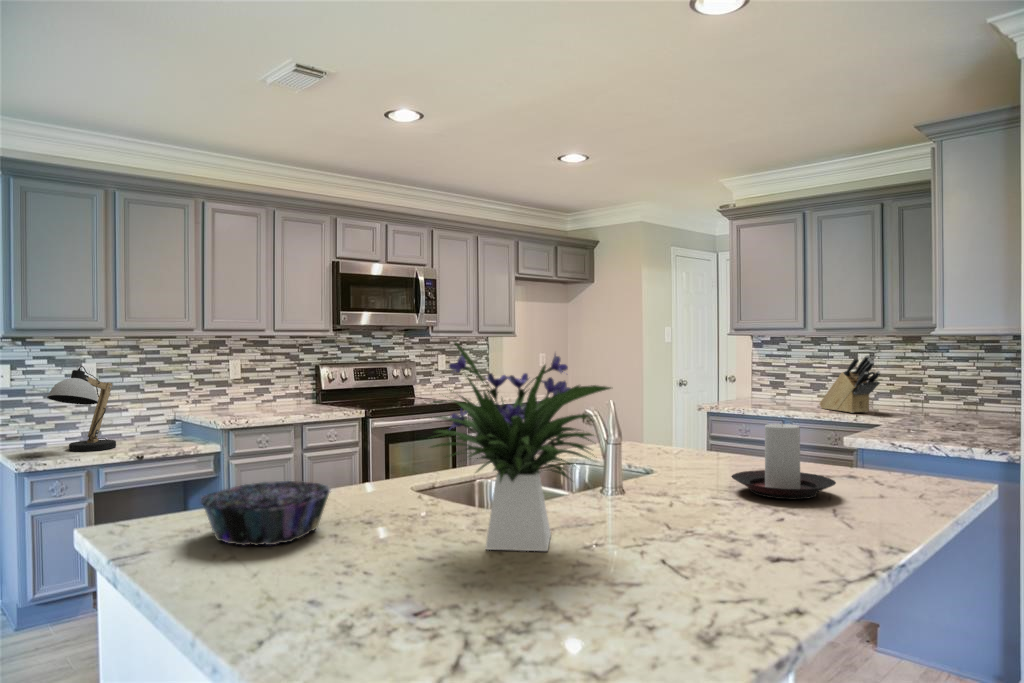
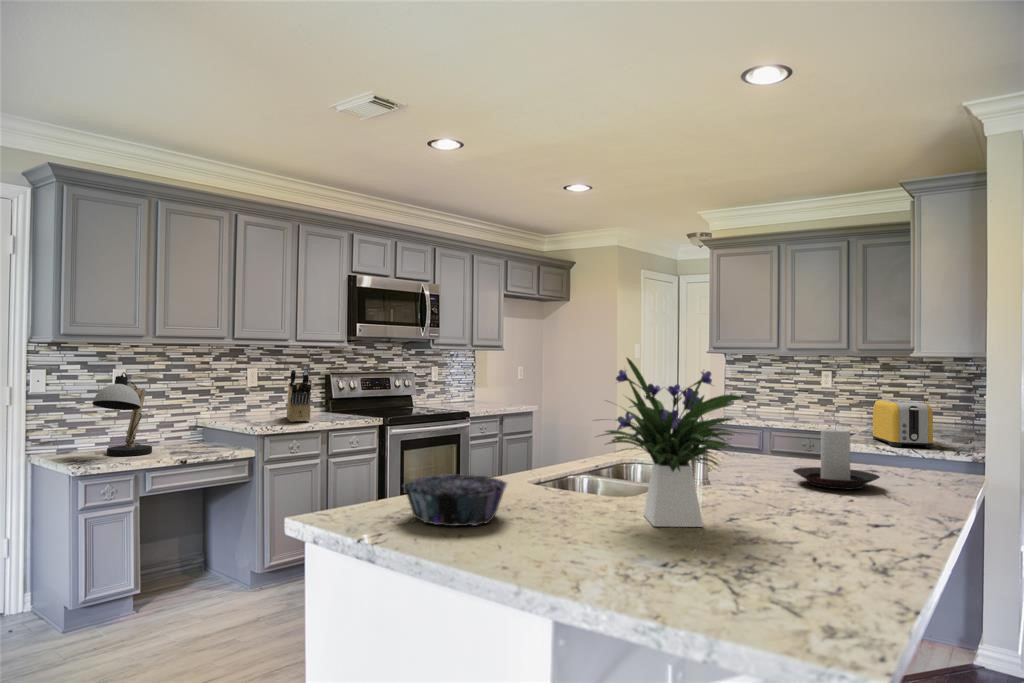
knife block: present [820,355,880,413] -> present [287,367,311,422]
toaster: none [898,387,965,443] -> present [873,400,933,448]

